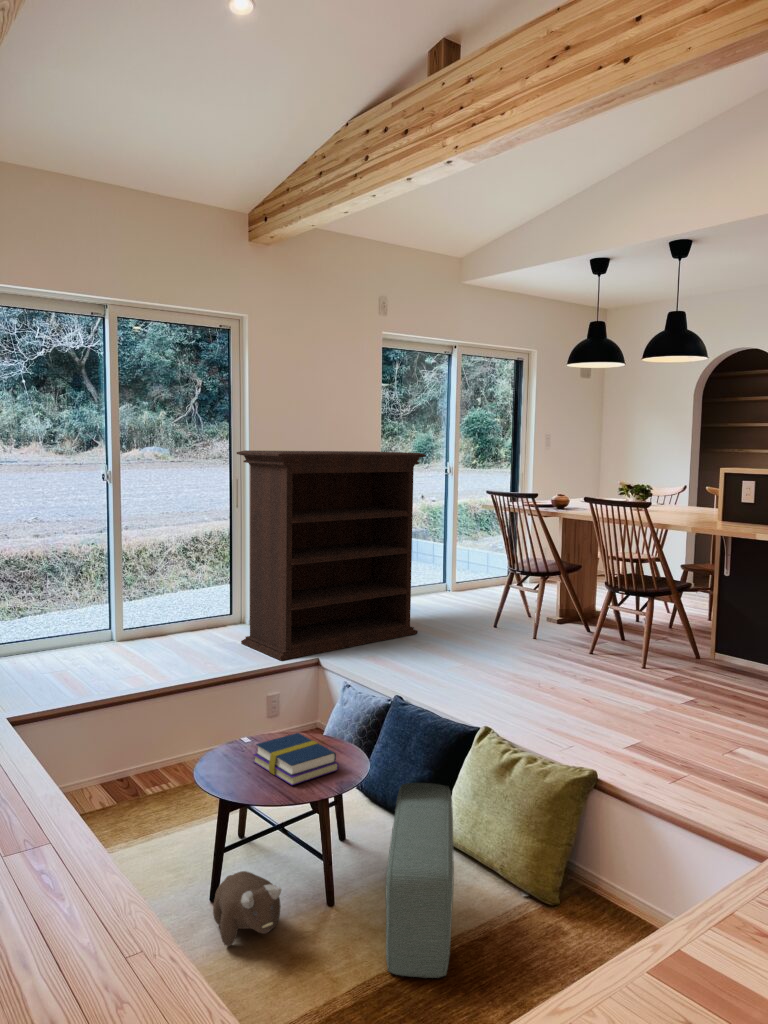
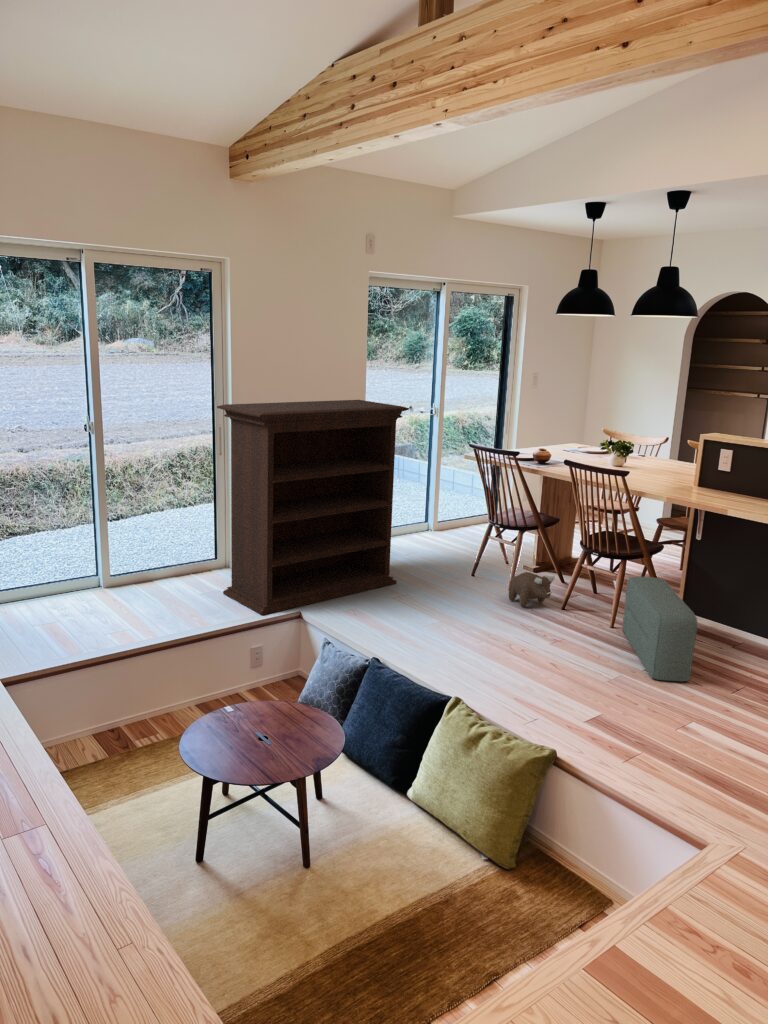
book: present [254,733,339,785] -> none [235,707,316,763]
pouf: present [386,783,454,978] -> present [622,577,697,682]
plush toy: present [213,871,281,946] -> present [509,572,555,607]

